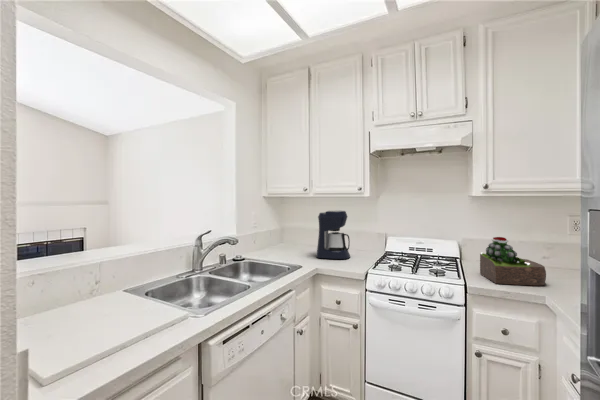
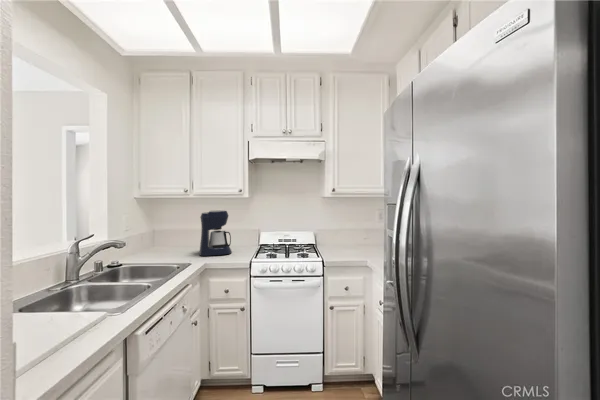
succulent plant: present [480,237,546,285] -> none [330,226,367,258]

